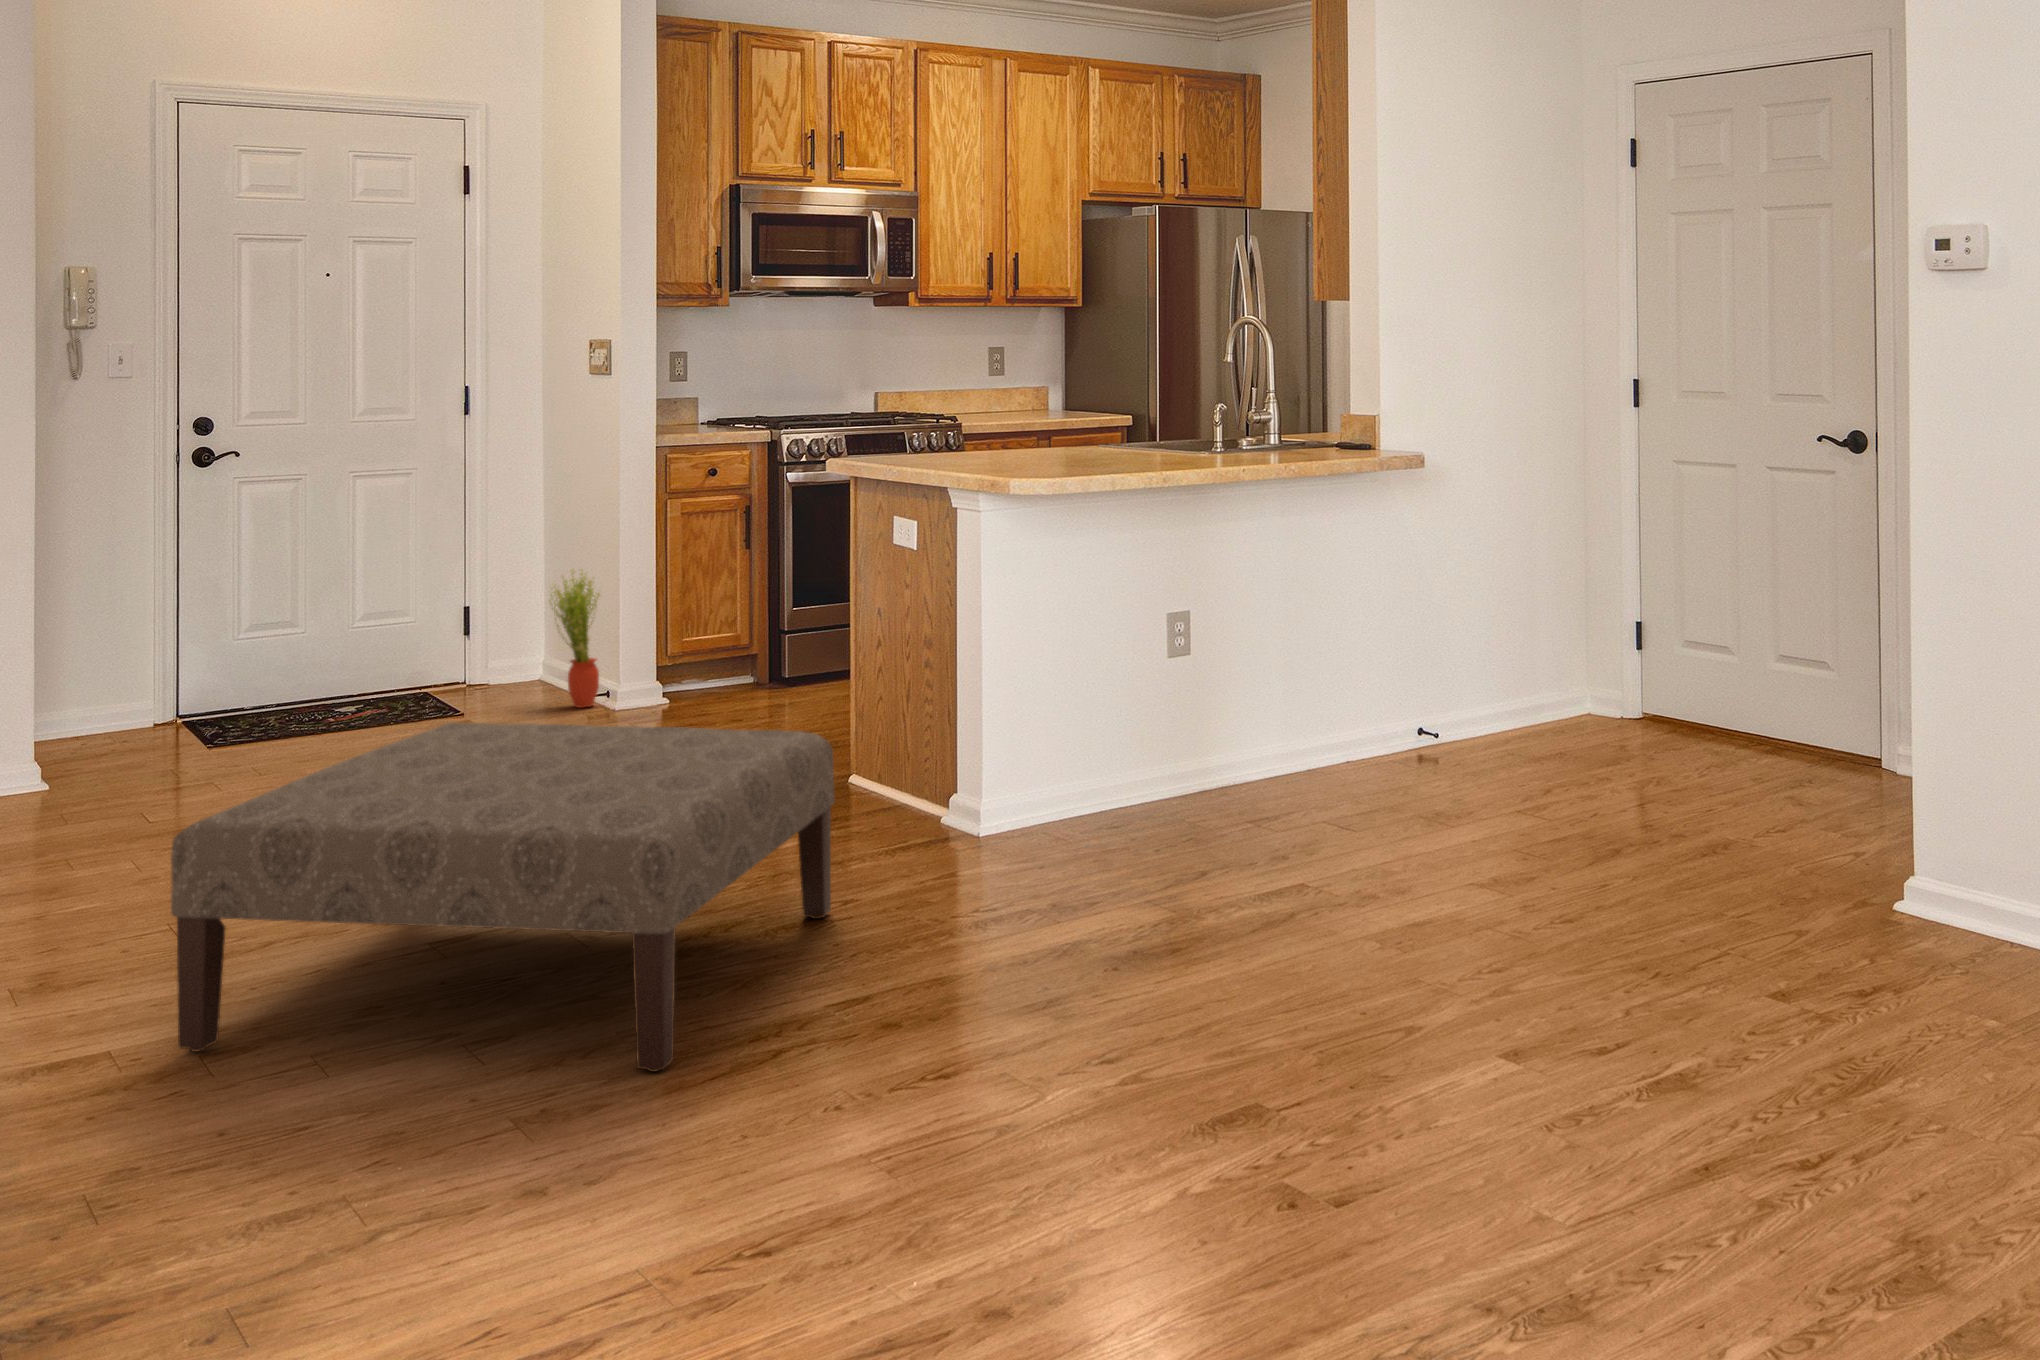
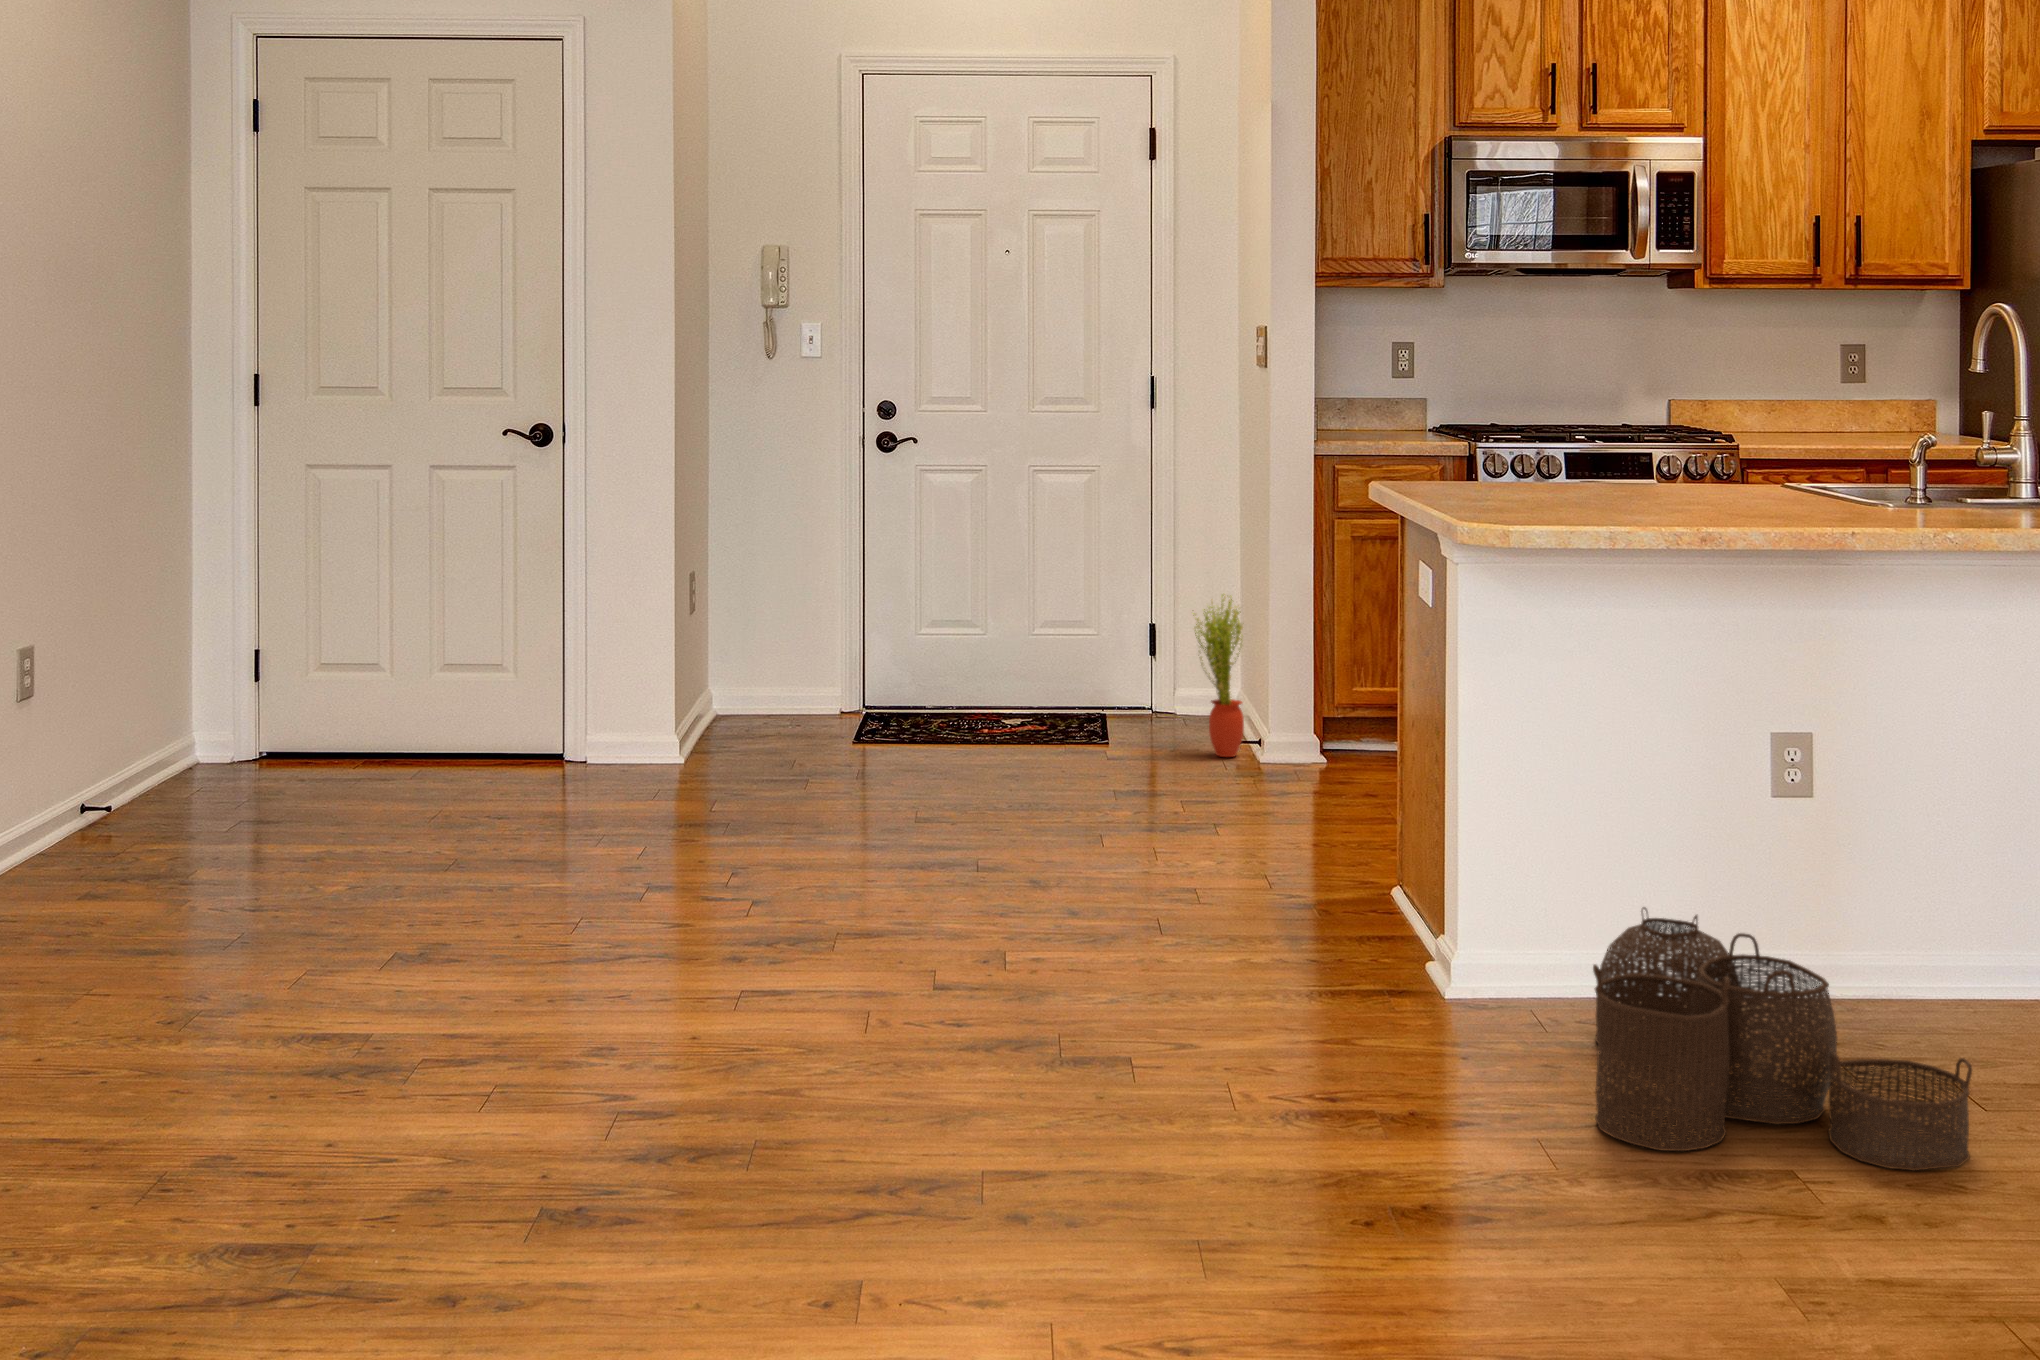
ottoman: present [171,723,835,1072] -> none [360,764,1112,1231]
woven basket: none [1102,725,1375,869] -> present [1593,907,1972,1171]

